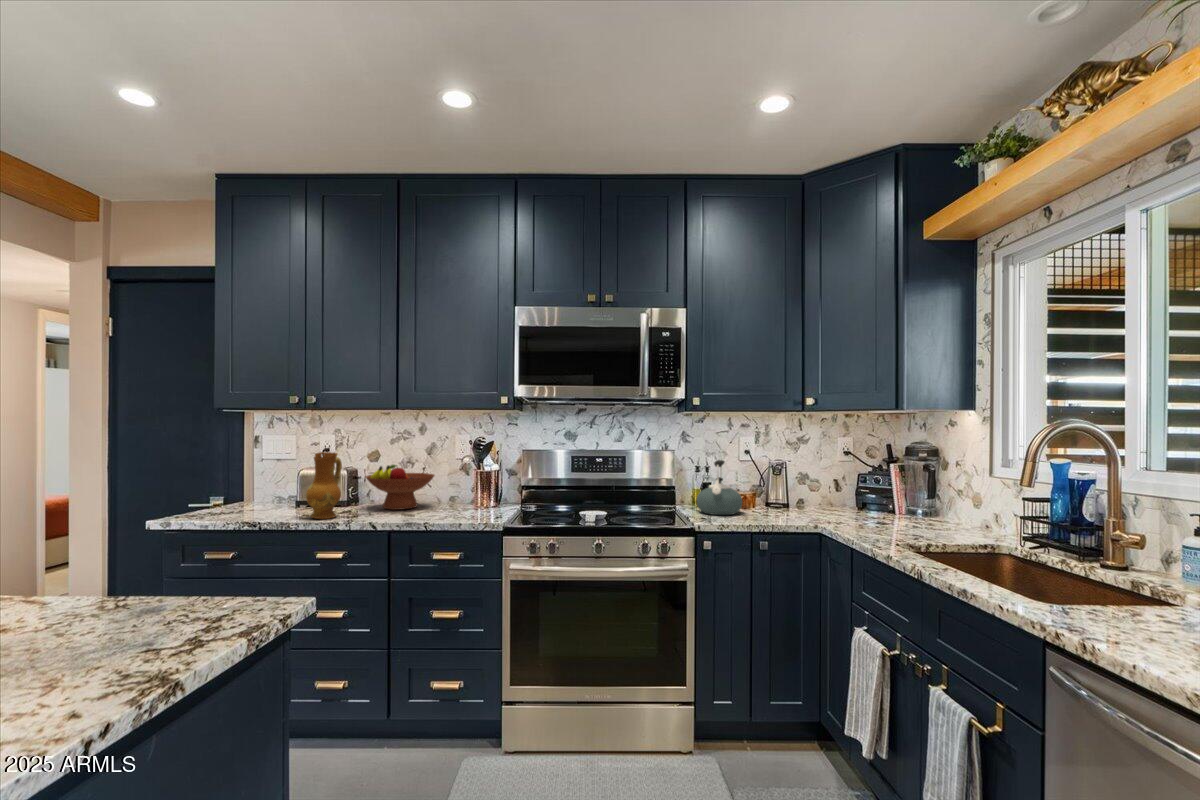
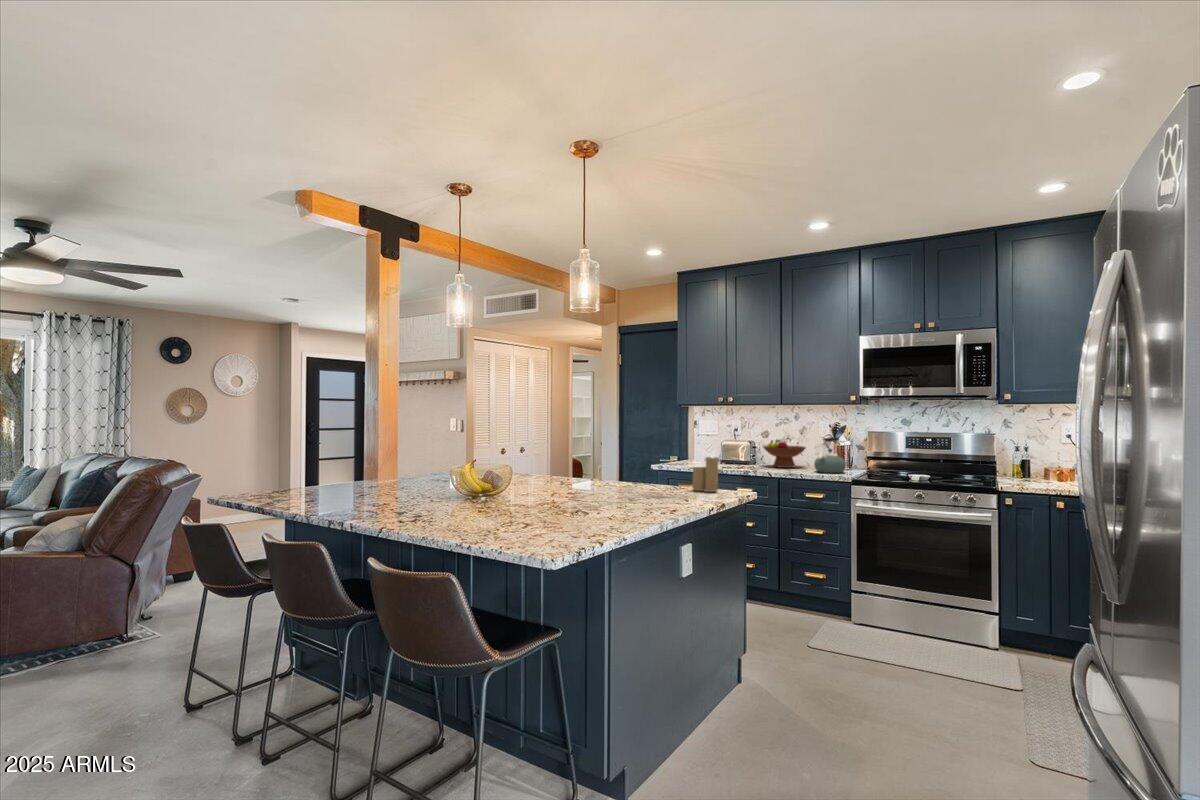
ceramic jug: present [306,452,342,519] -> none [731,430,750,469]
kettle: present [697,460,742,515] -> present [814,437,846,473]
candle: none [83,537,182,664] -> present [692,453,719,492]

